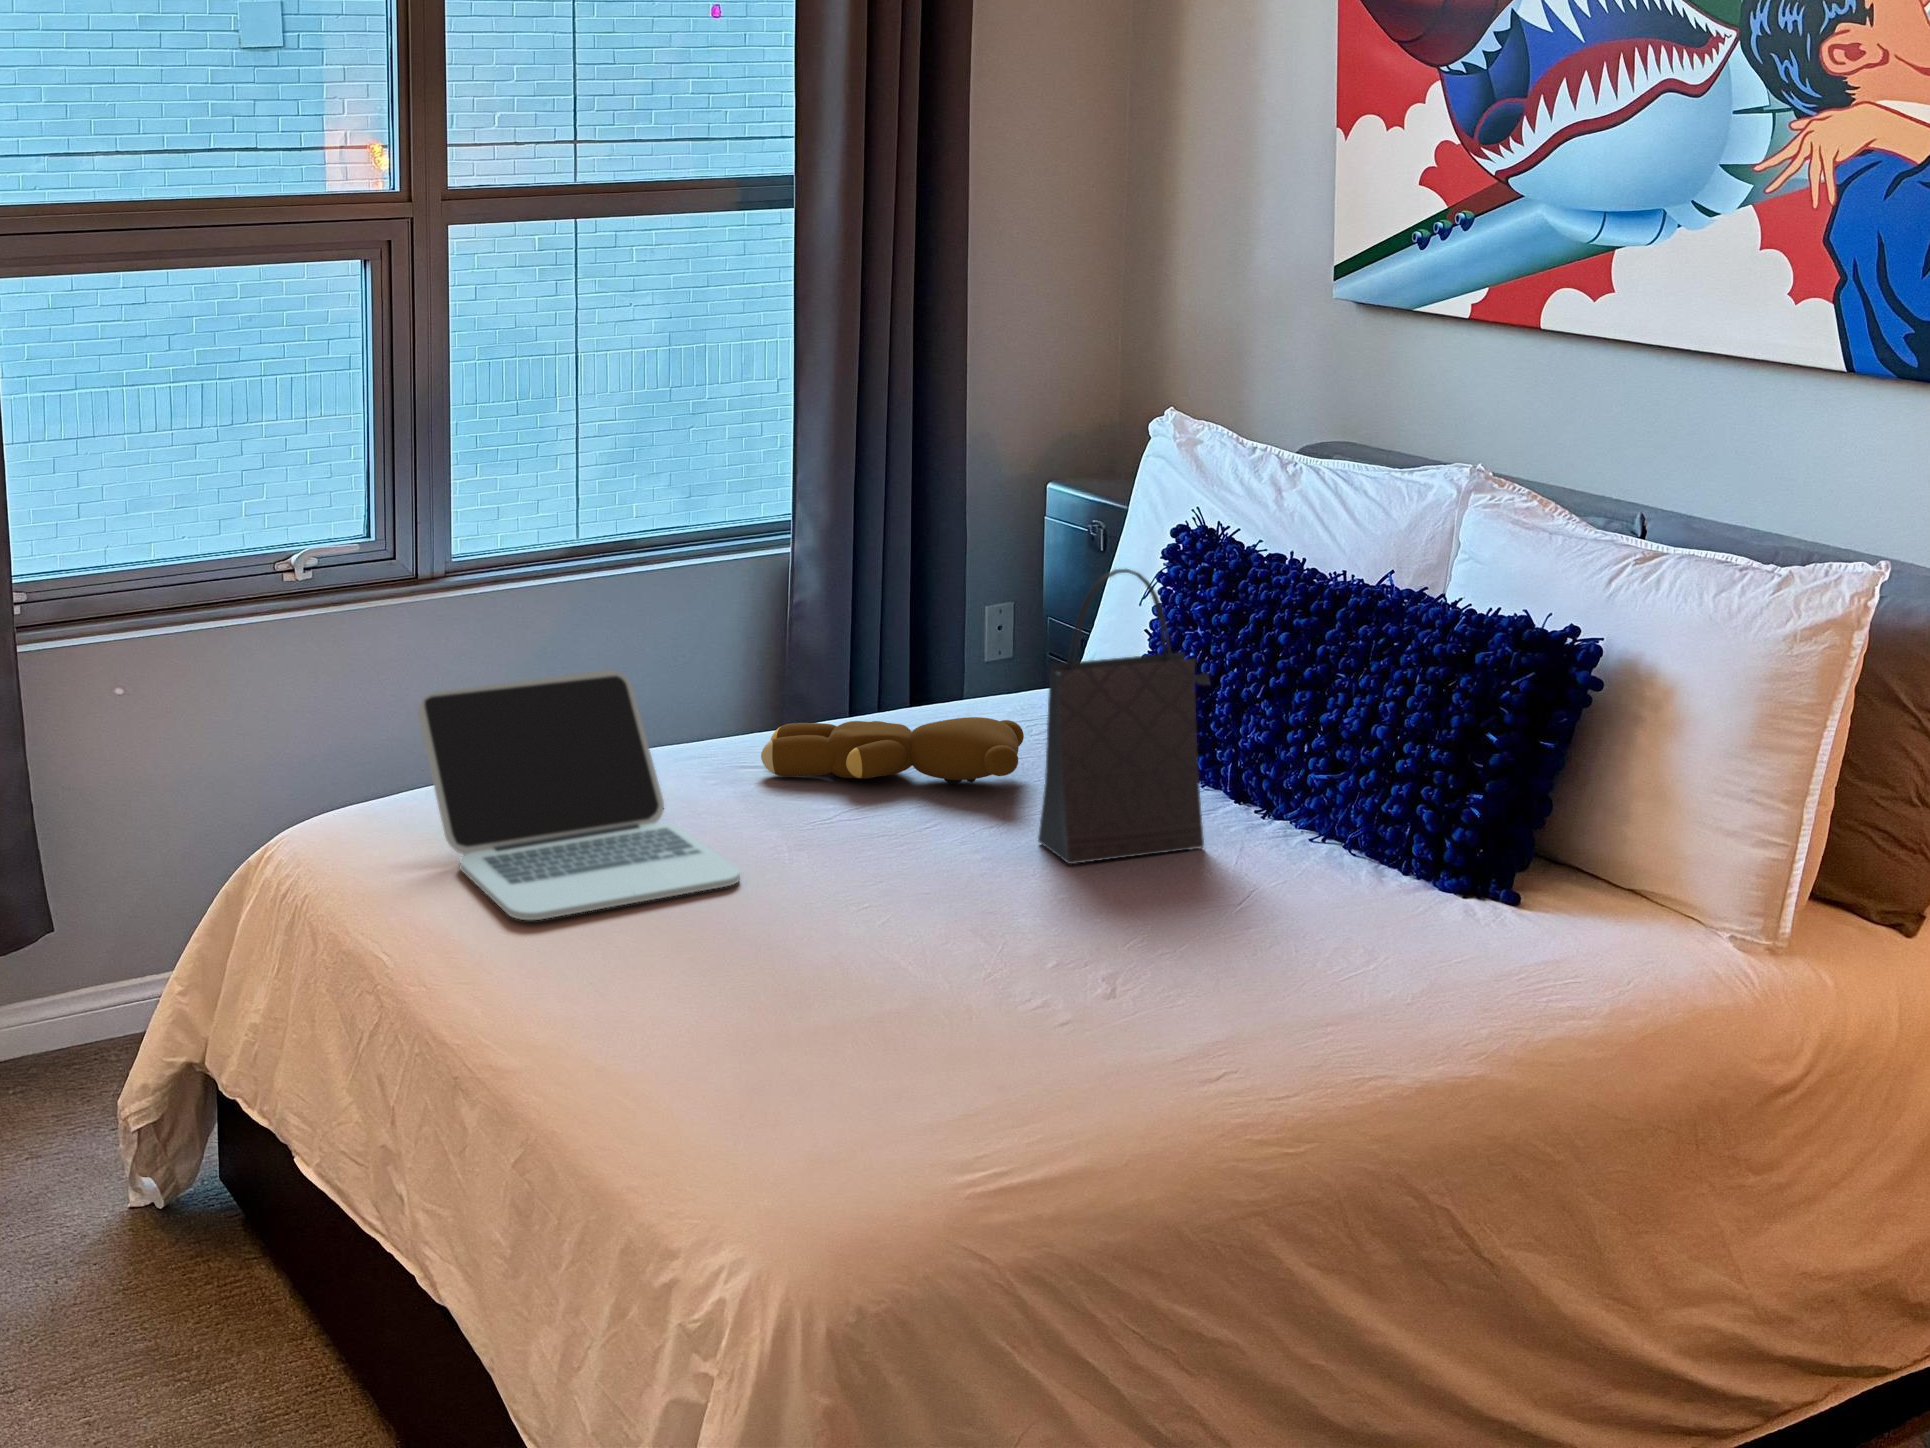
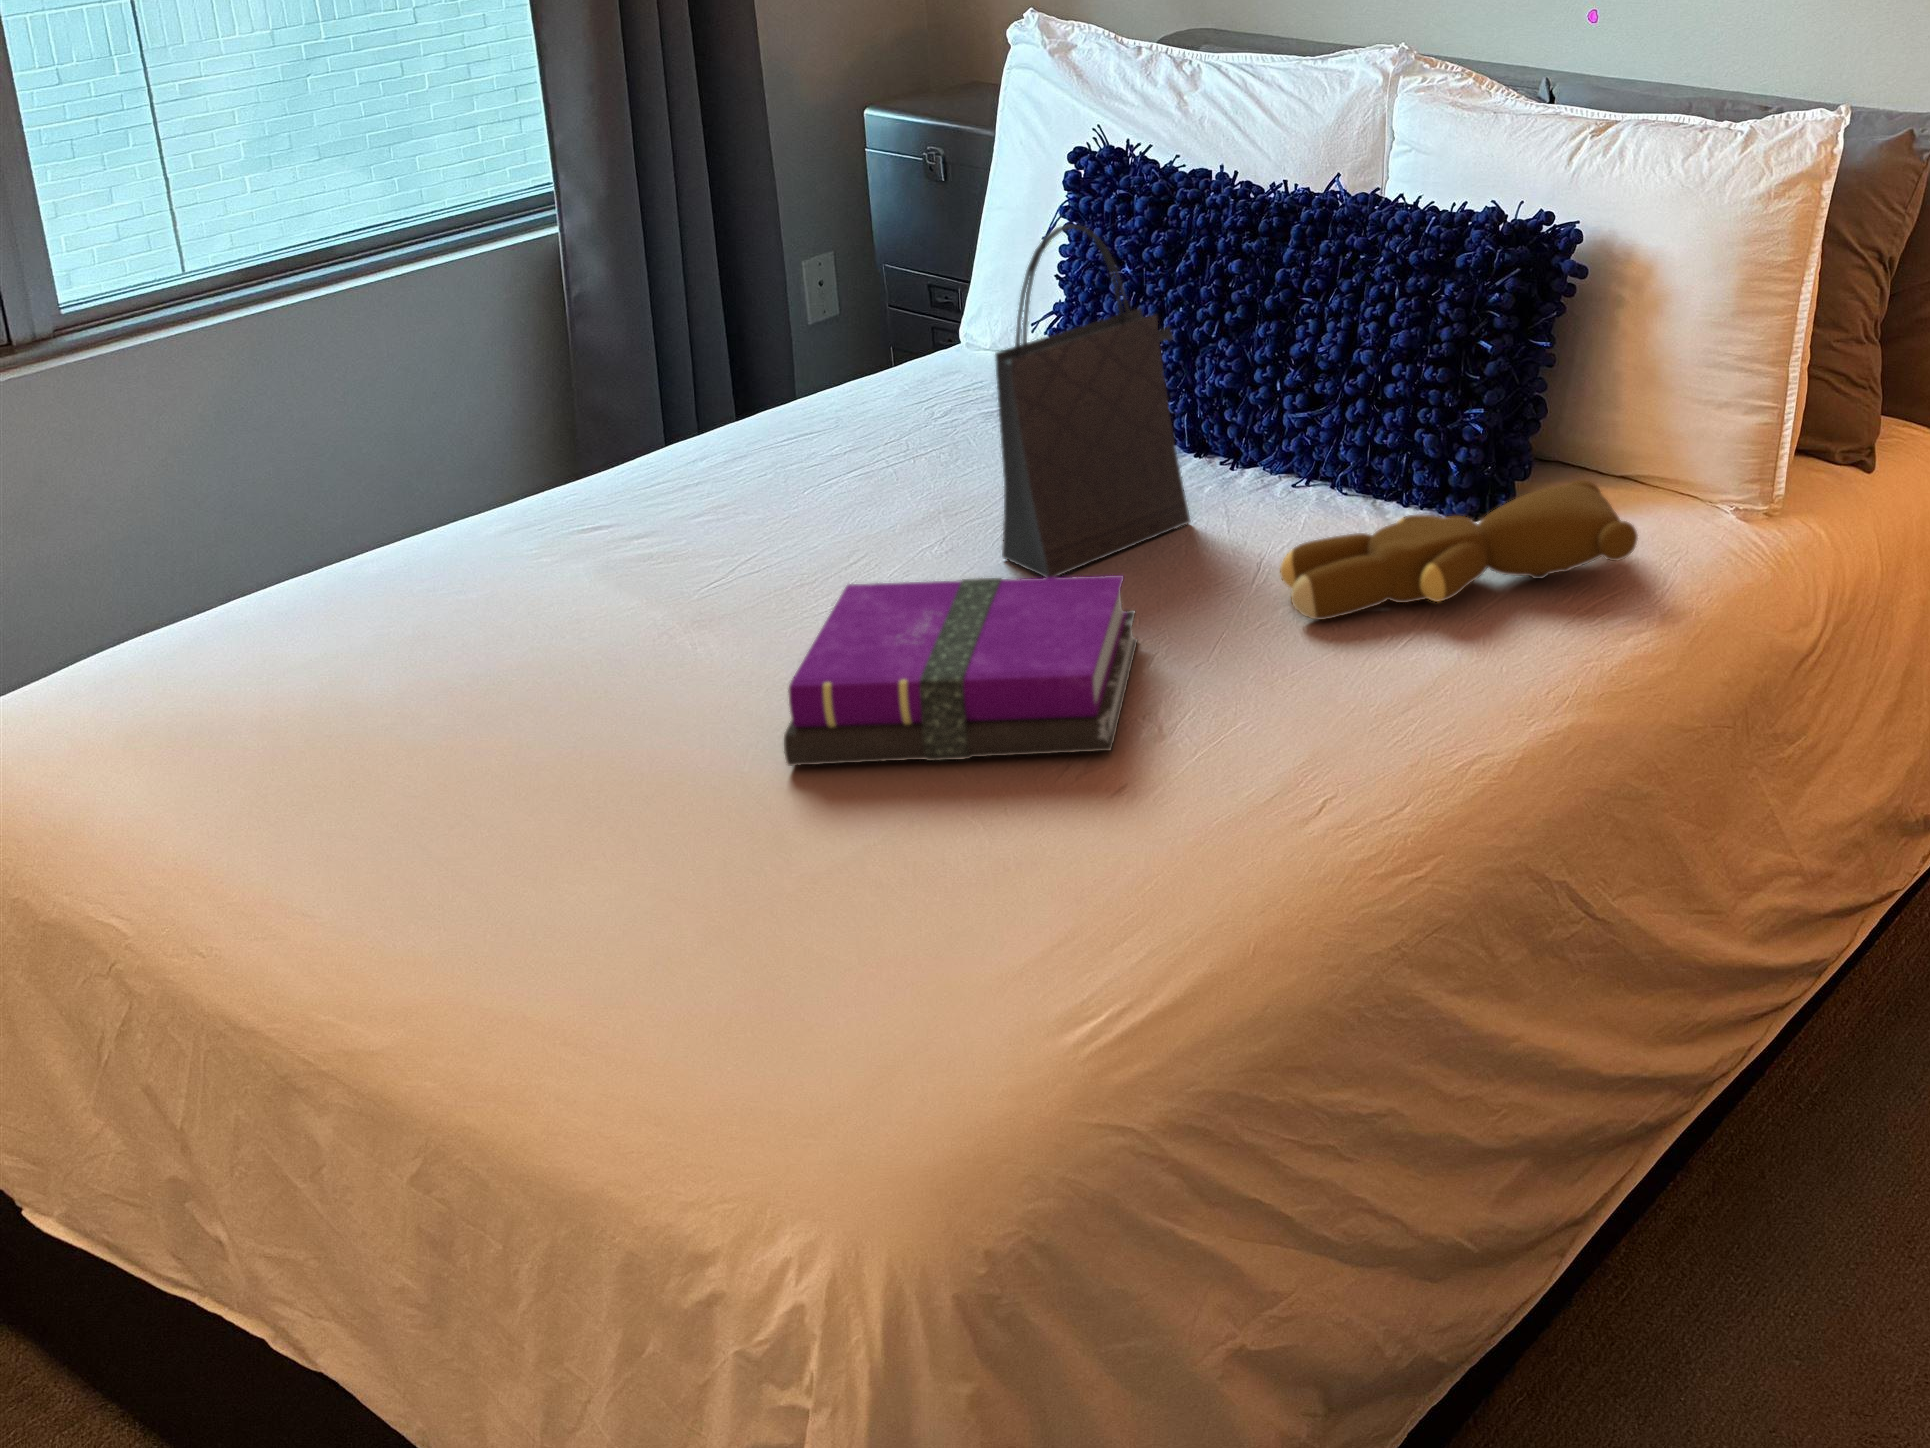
laptop: present [418,669,740,920] -> none [107,458,647,840]
teddy bear: present [761,717,1024,784] -> present [1280,480,1638,620]
notebook: none [819,824,1122,992] -> present [784,575,1137,766]

